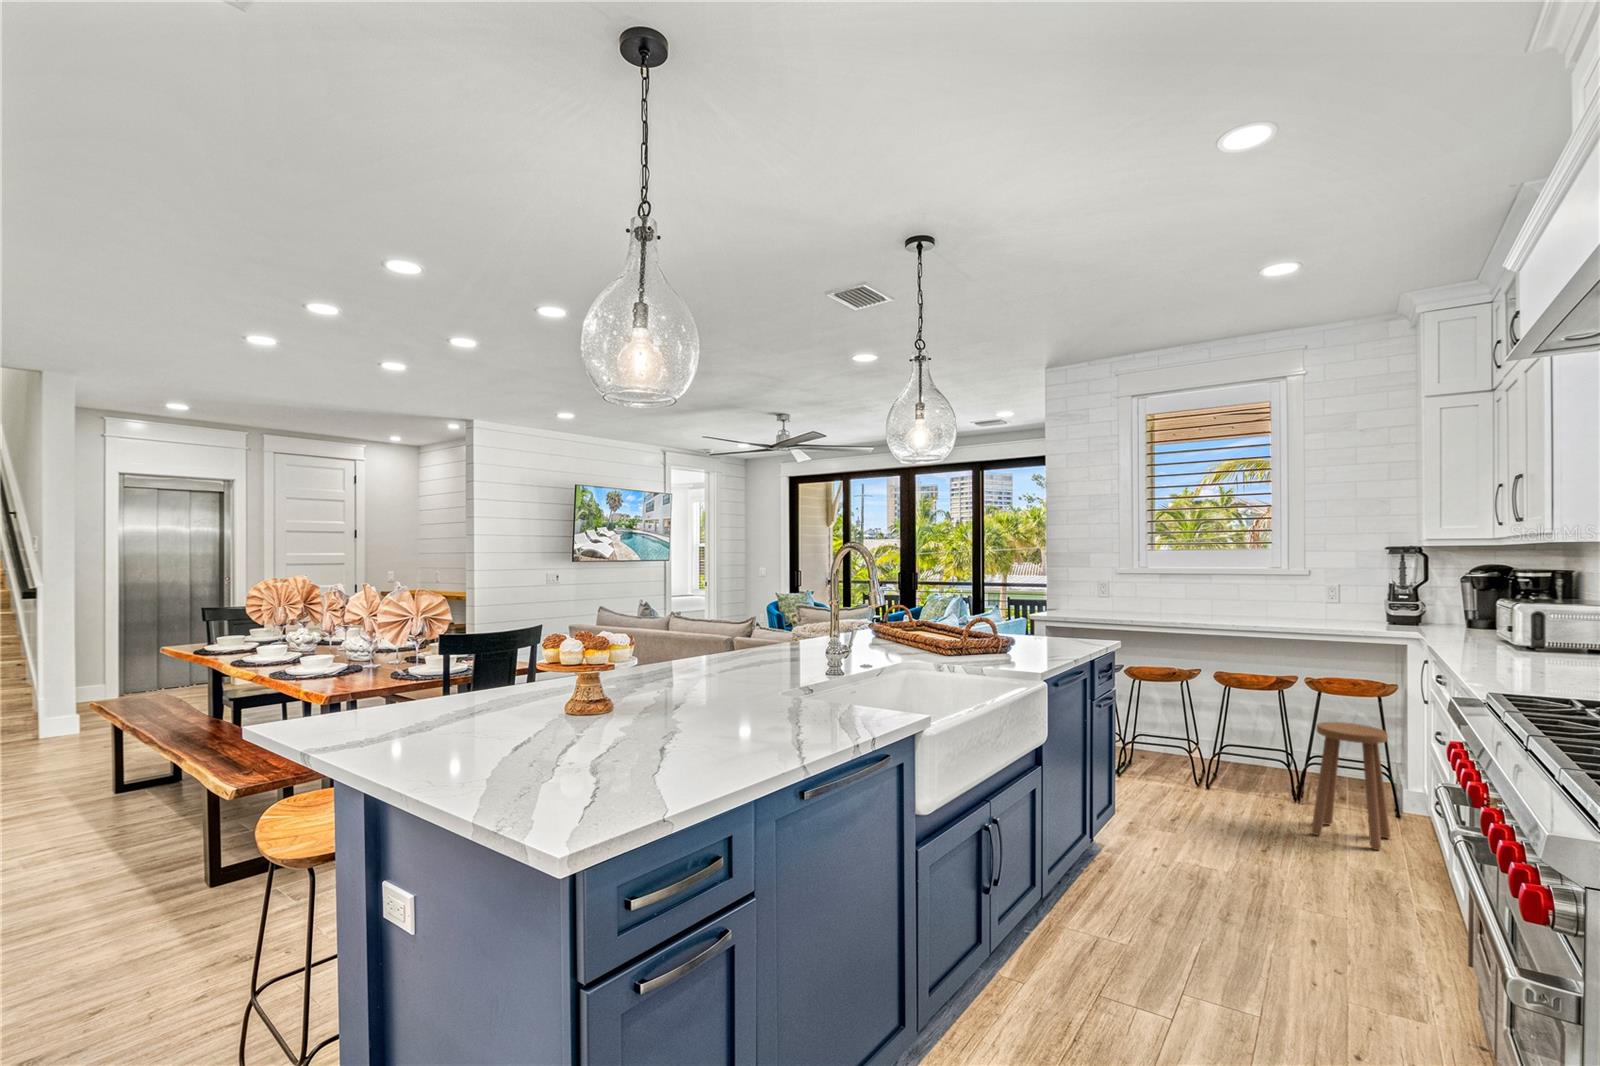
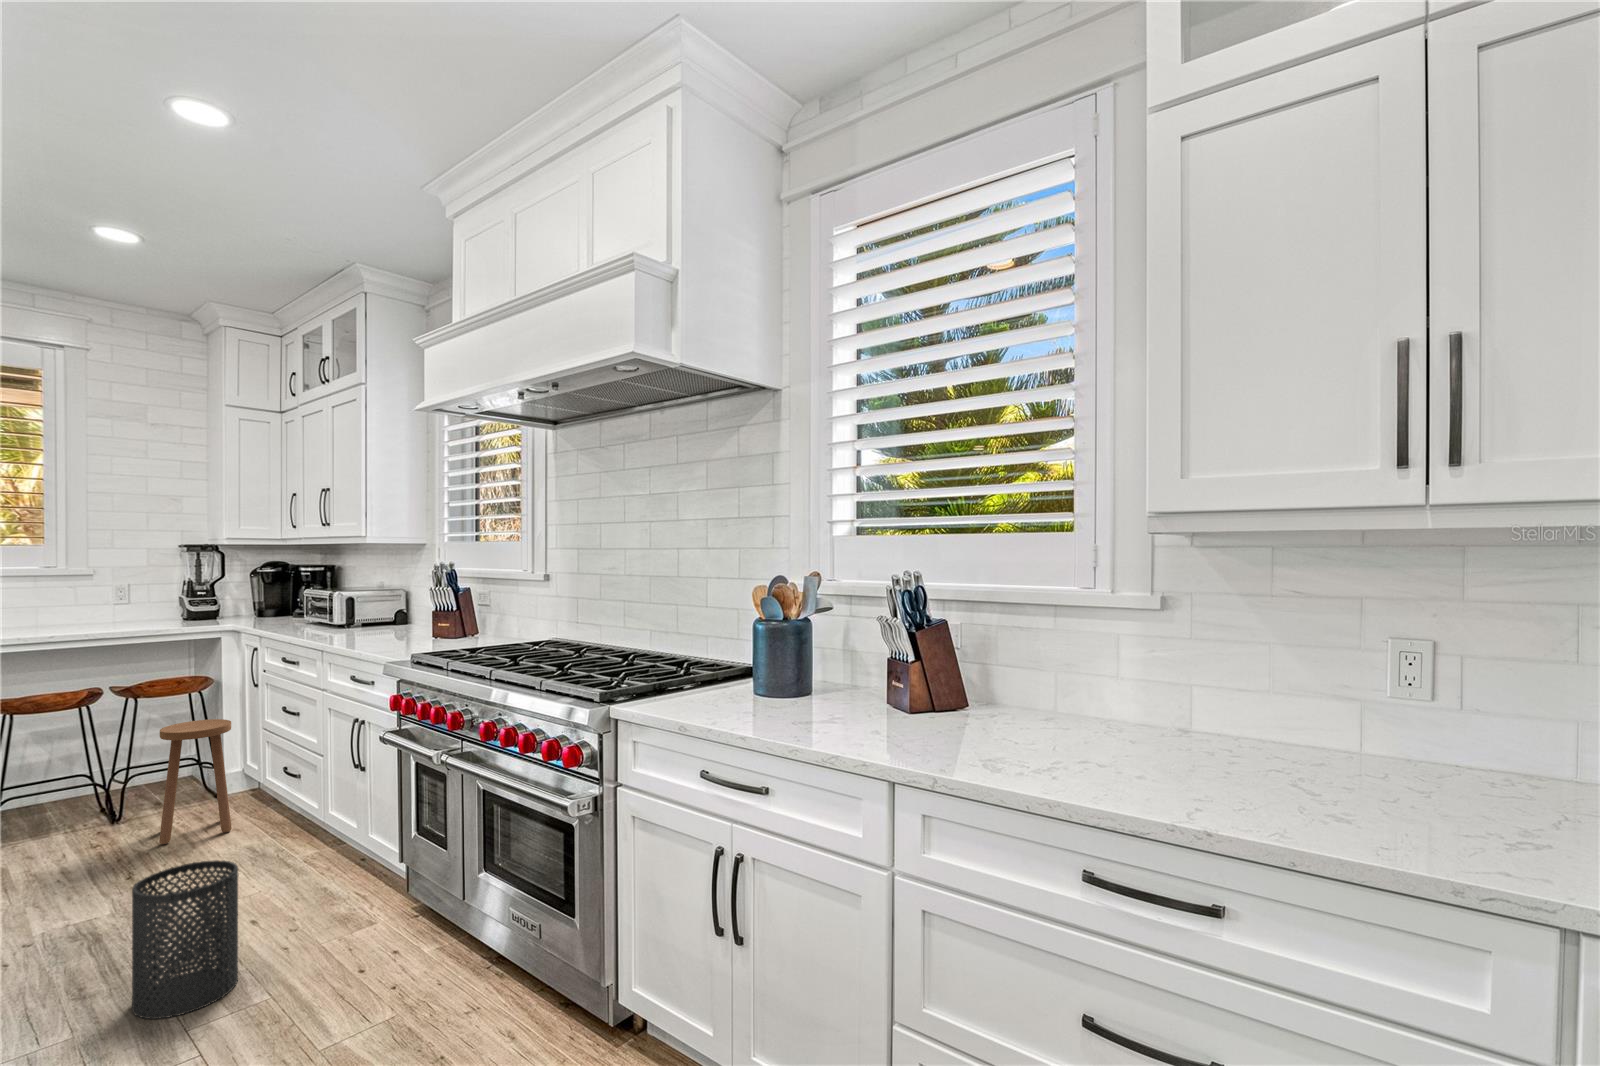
trash can: none [1166,840,1256,988] -> present [132,860,239,1019]

